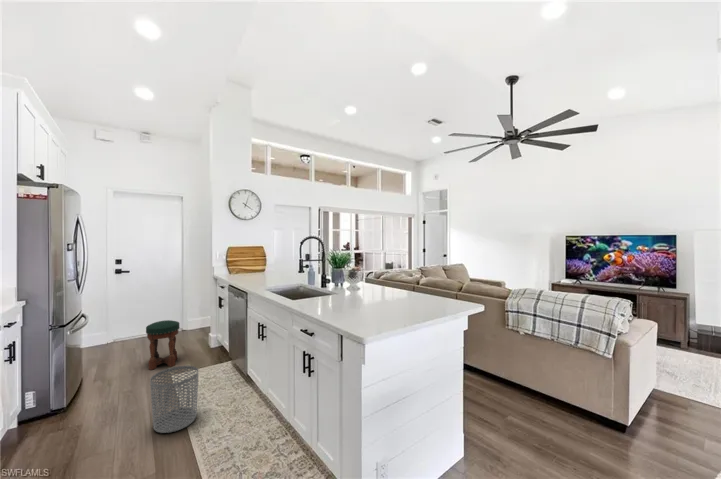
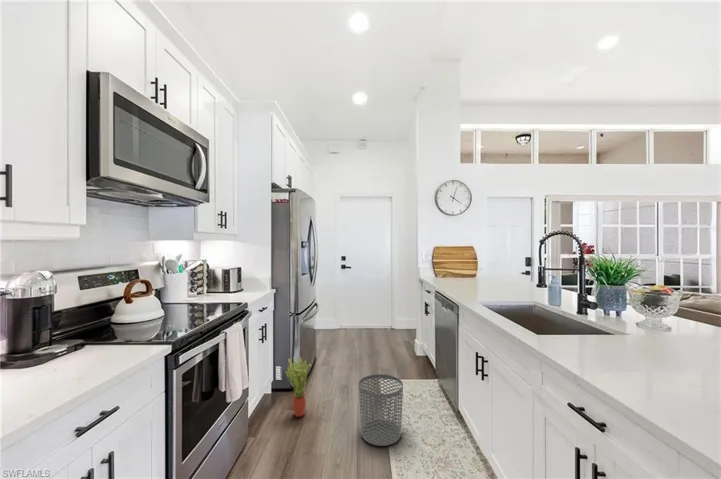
stool: present [146,320,180,370] -> none [359,320,387,368]
potted plant: none [46,370,86,439] -> present [286,358,311,417]

